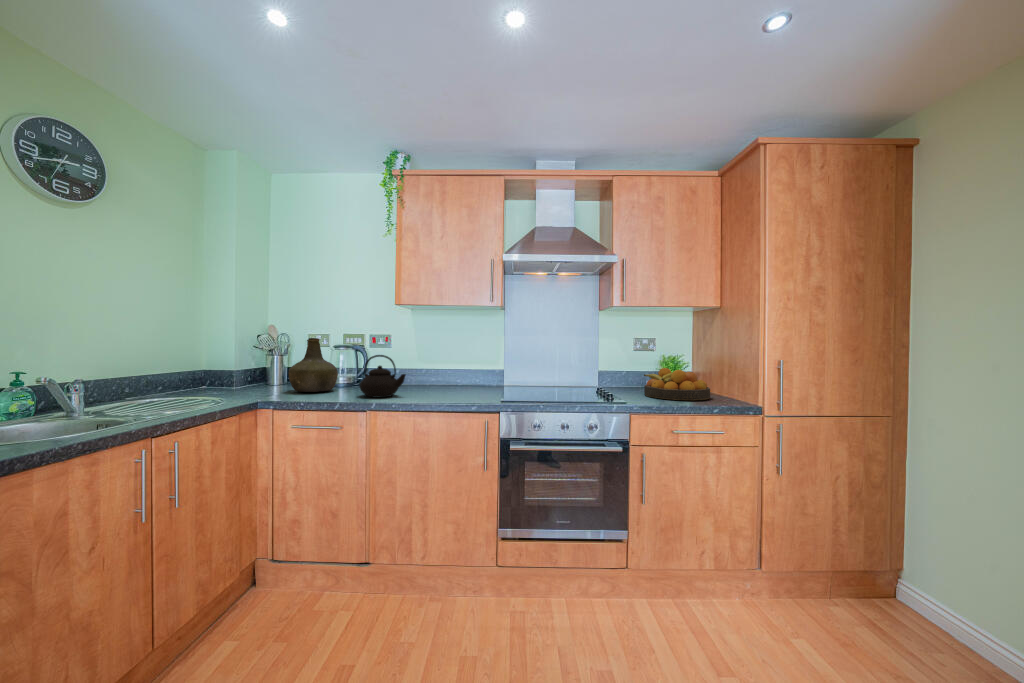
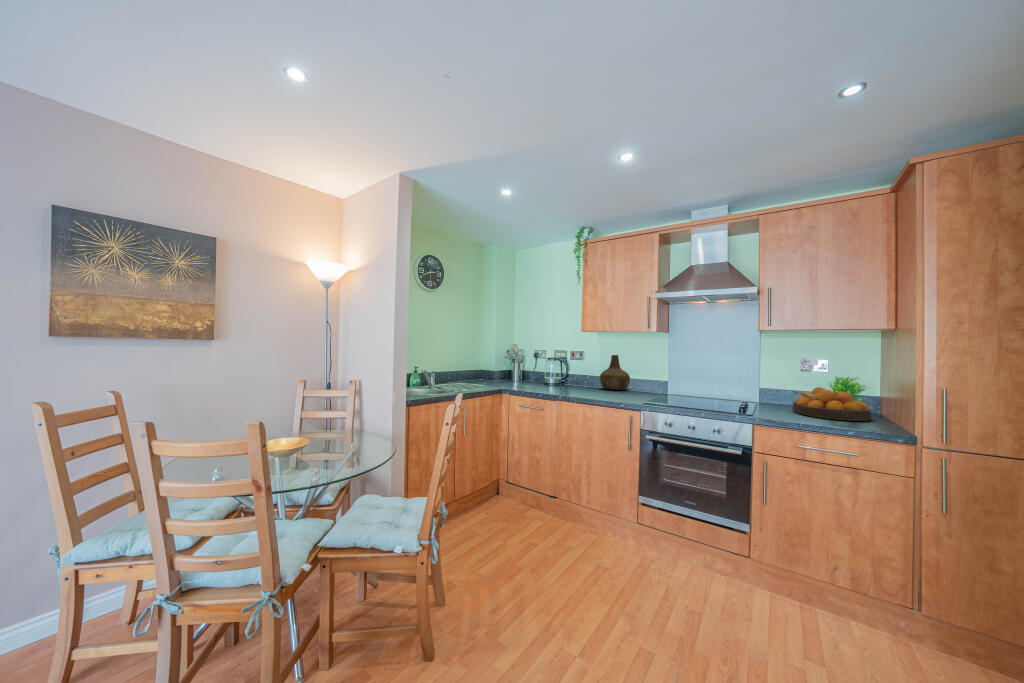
bottle: present [289,338,338,392] -> present [600,355,630,390]
teapot: present [360,355,406,397] -> none [555,365,583,393]

